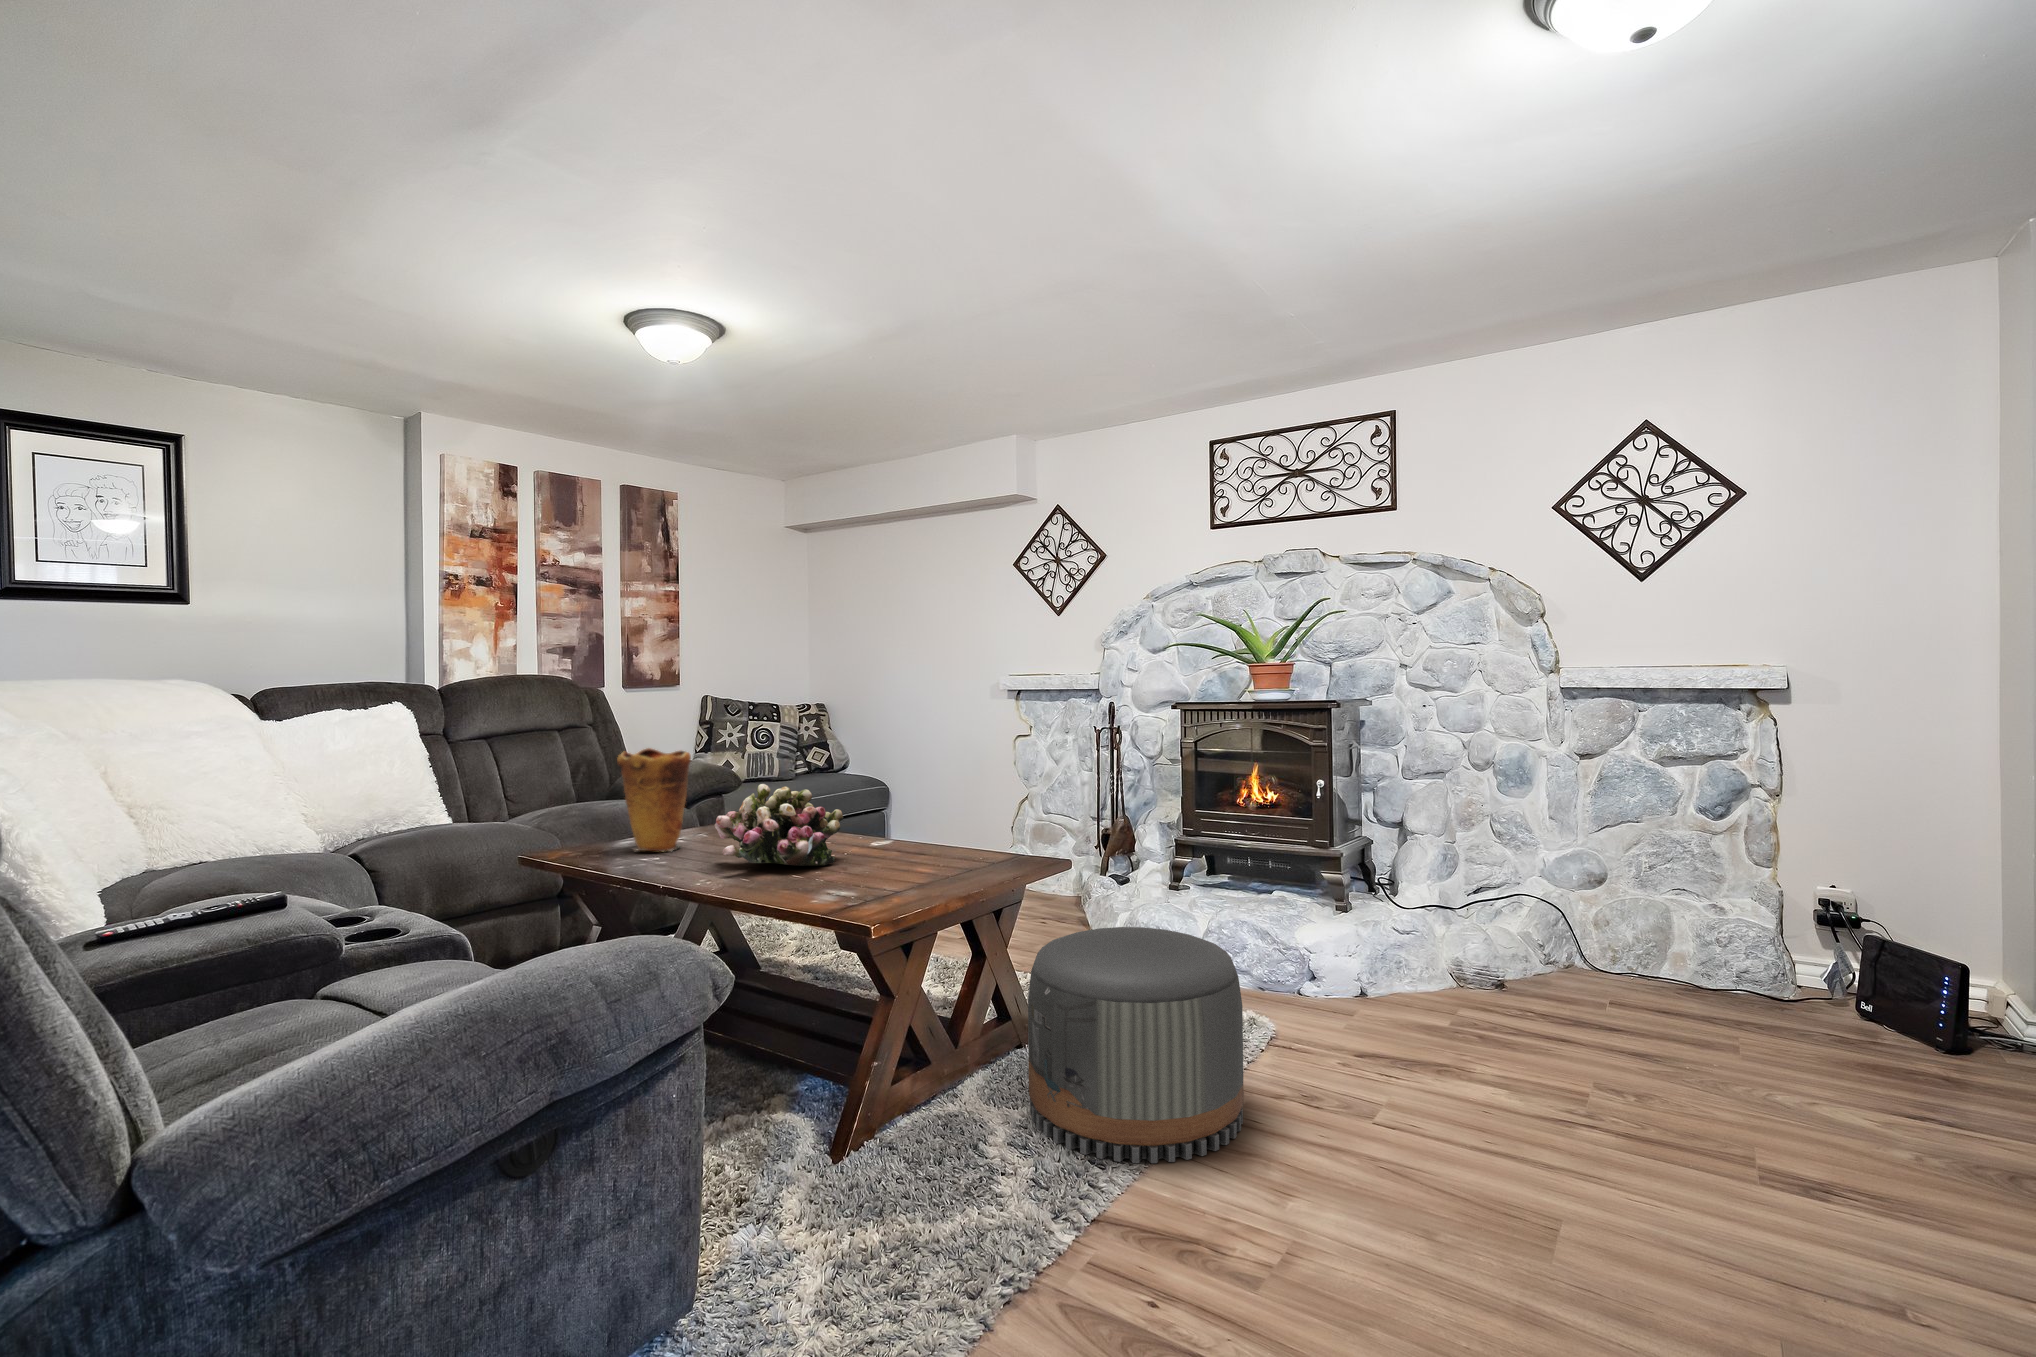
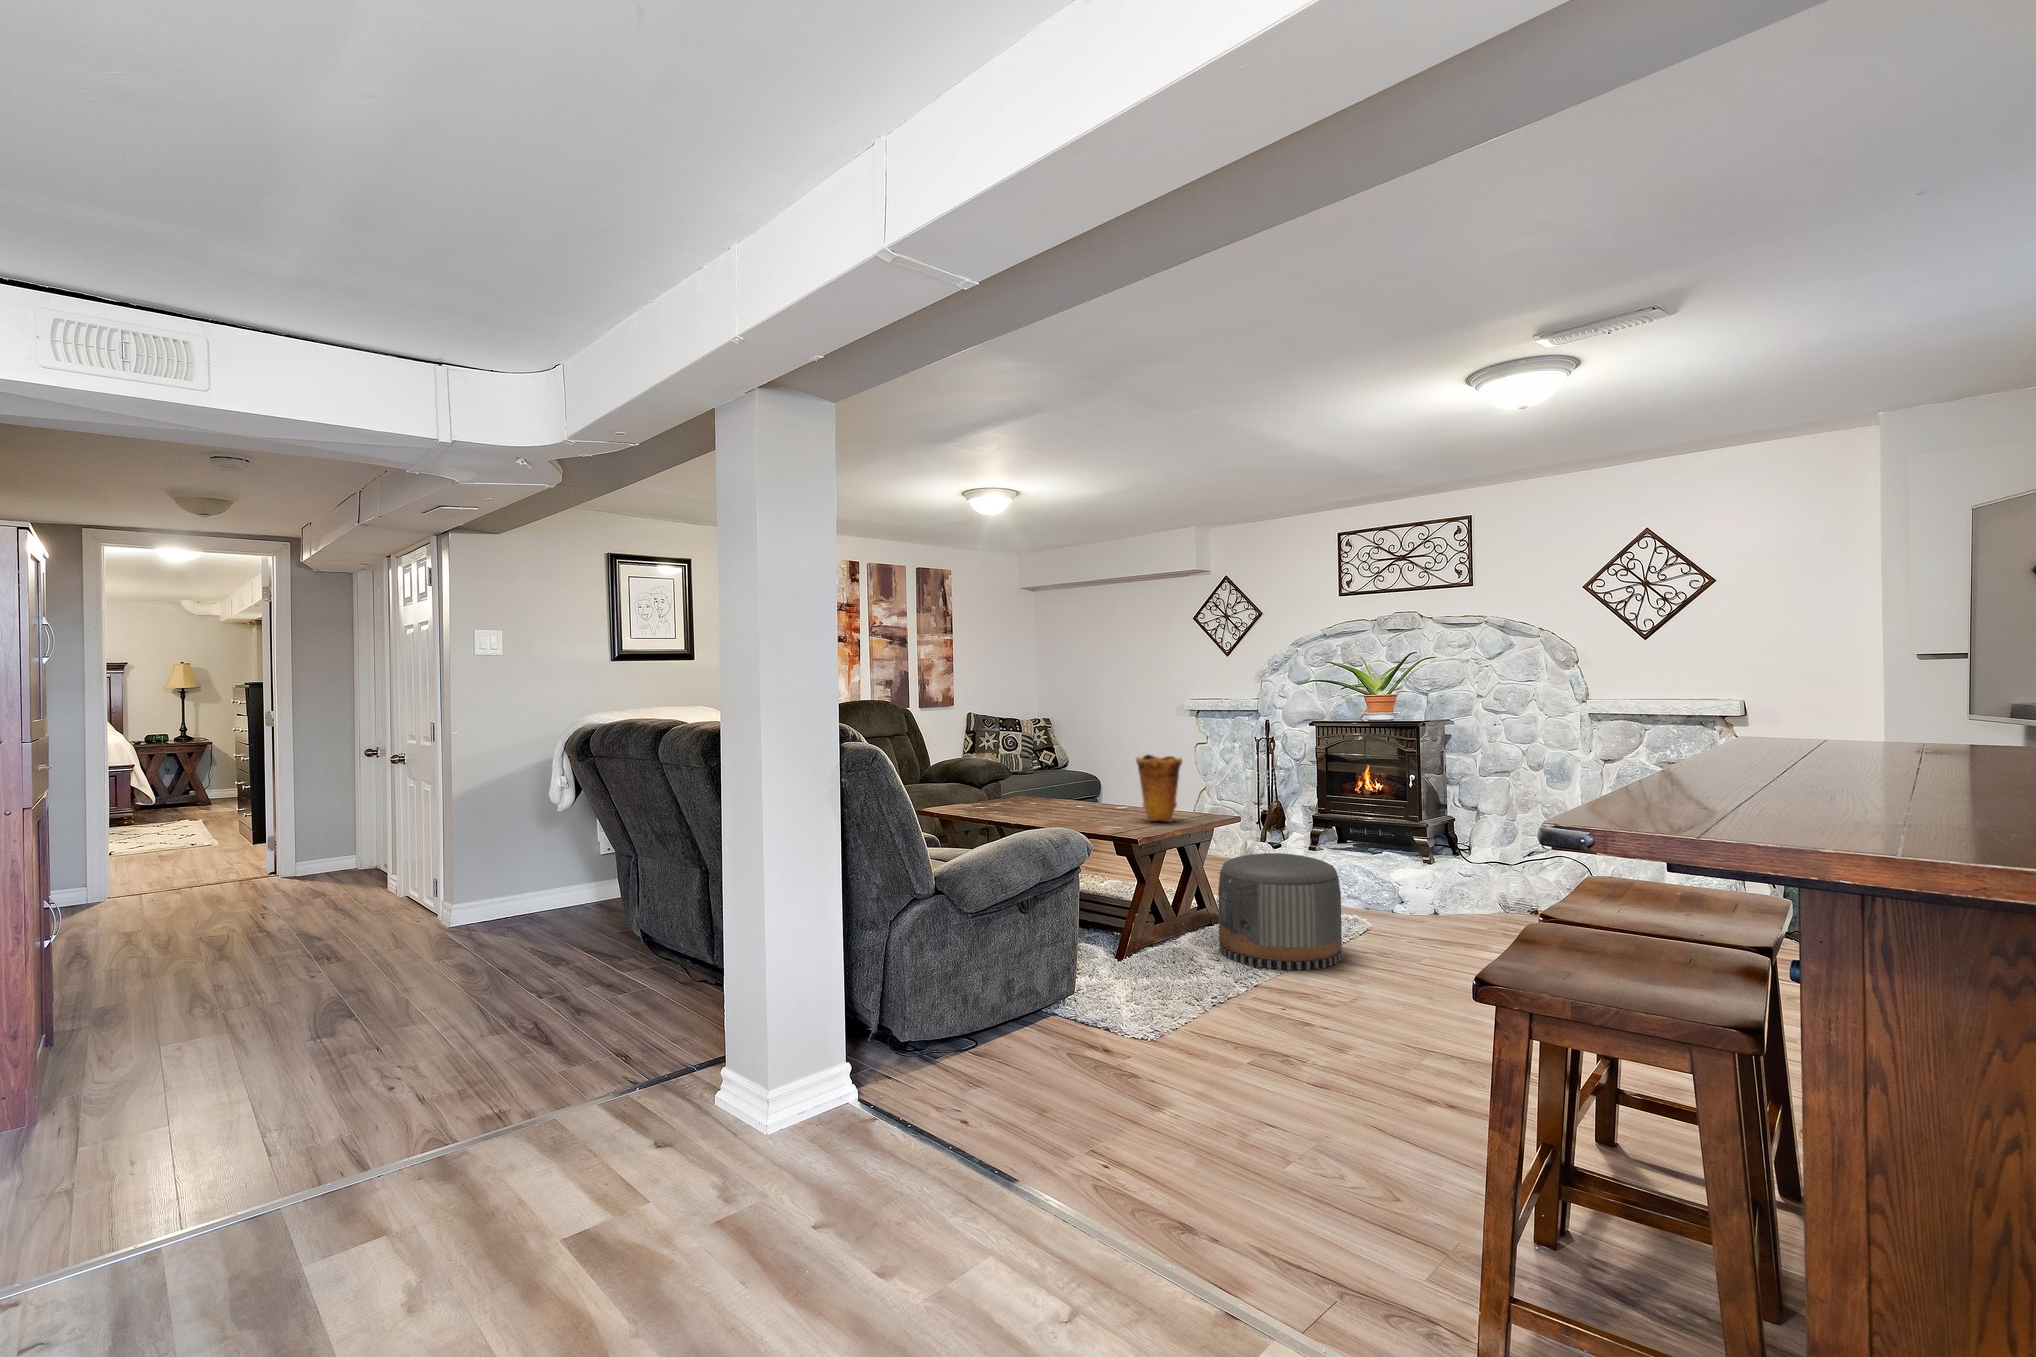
vase: present [617,748,691,852] -> present [1136,754,1182,822]
flower arrangement: present [714,784,843,866] -> none [1034,770,1105,816]

